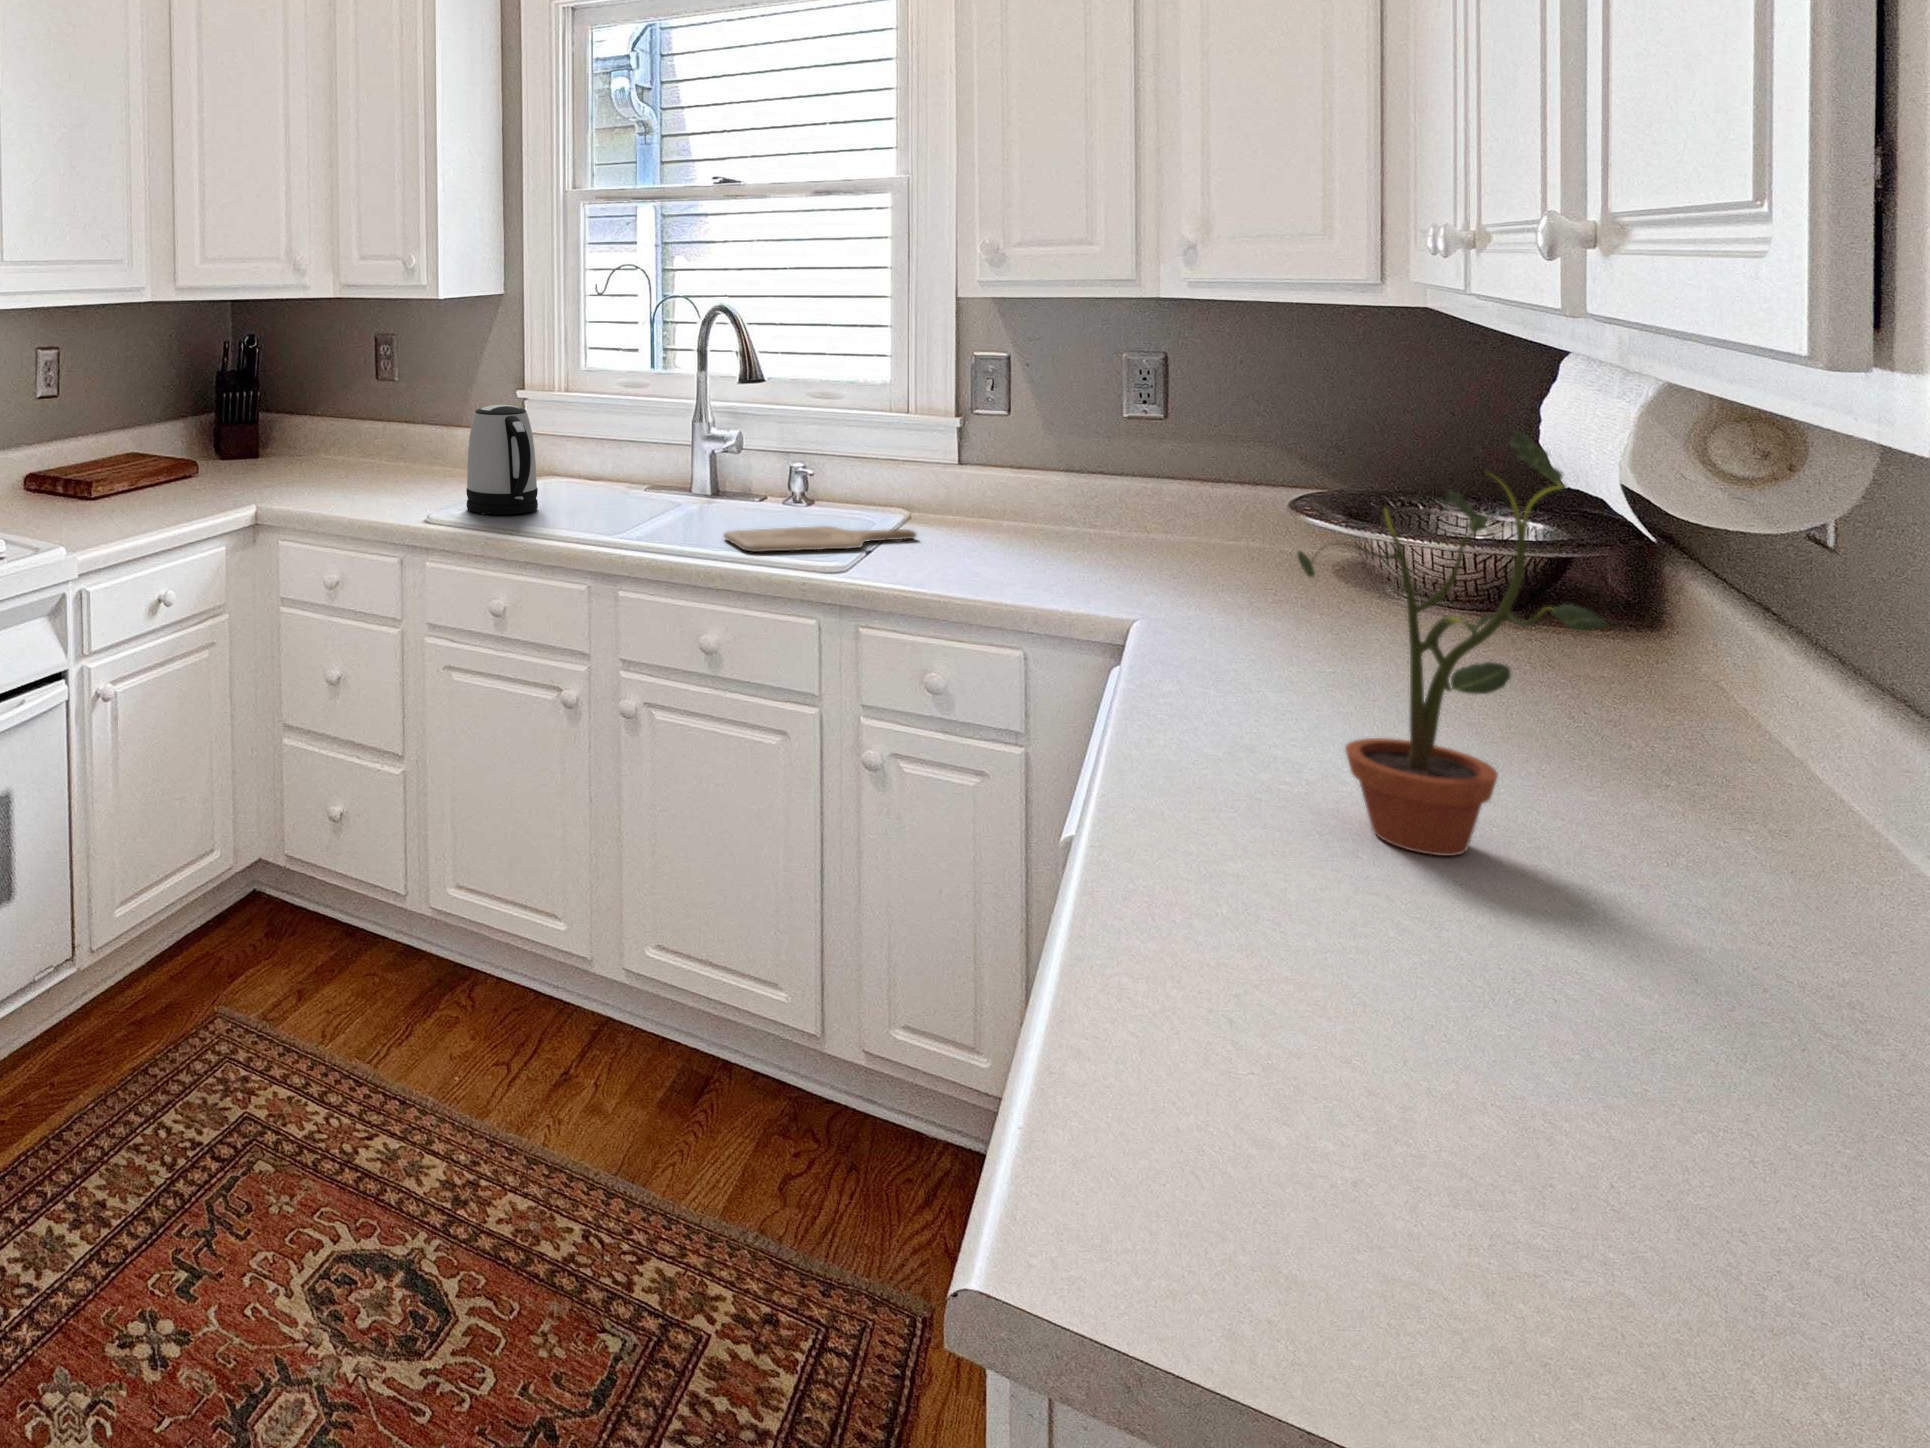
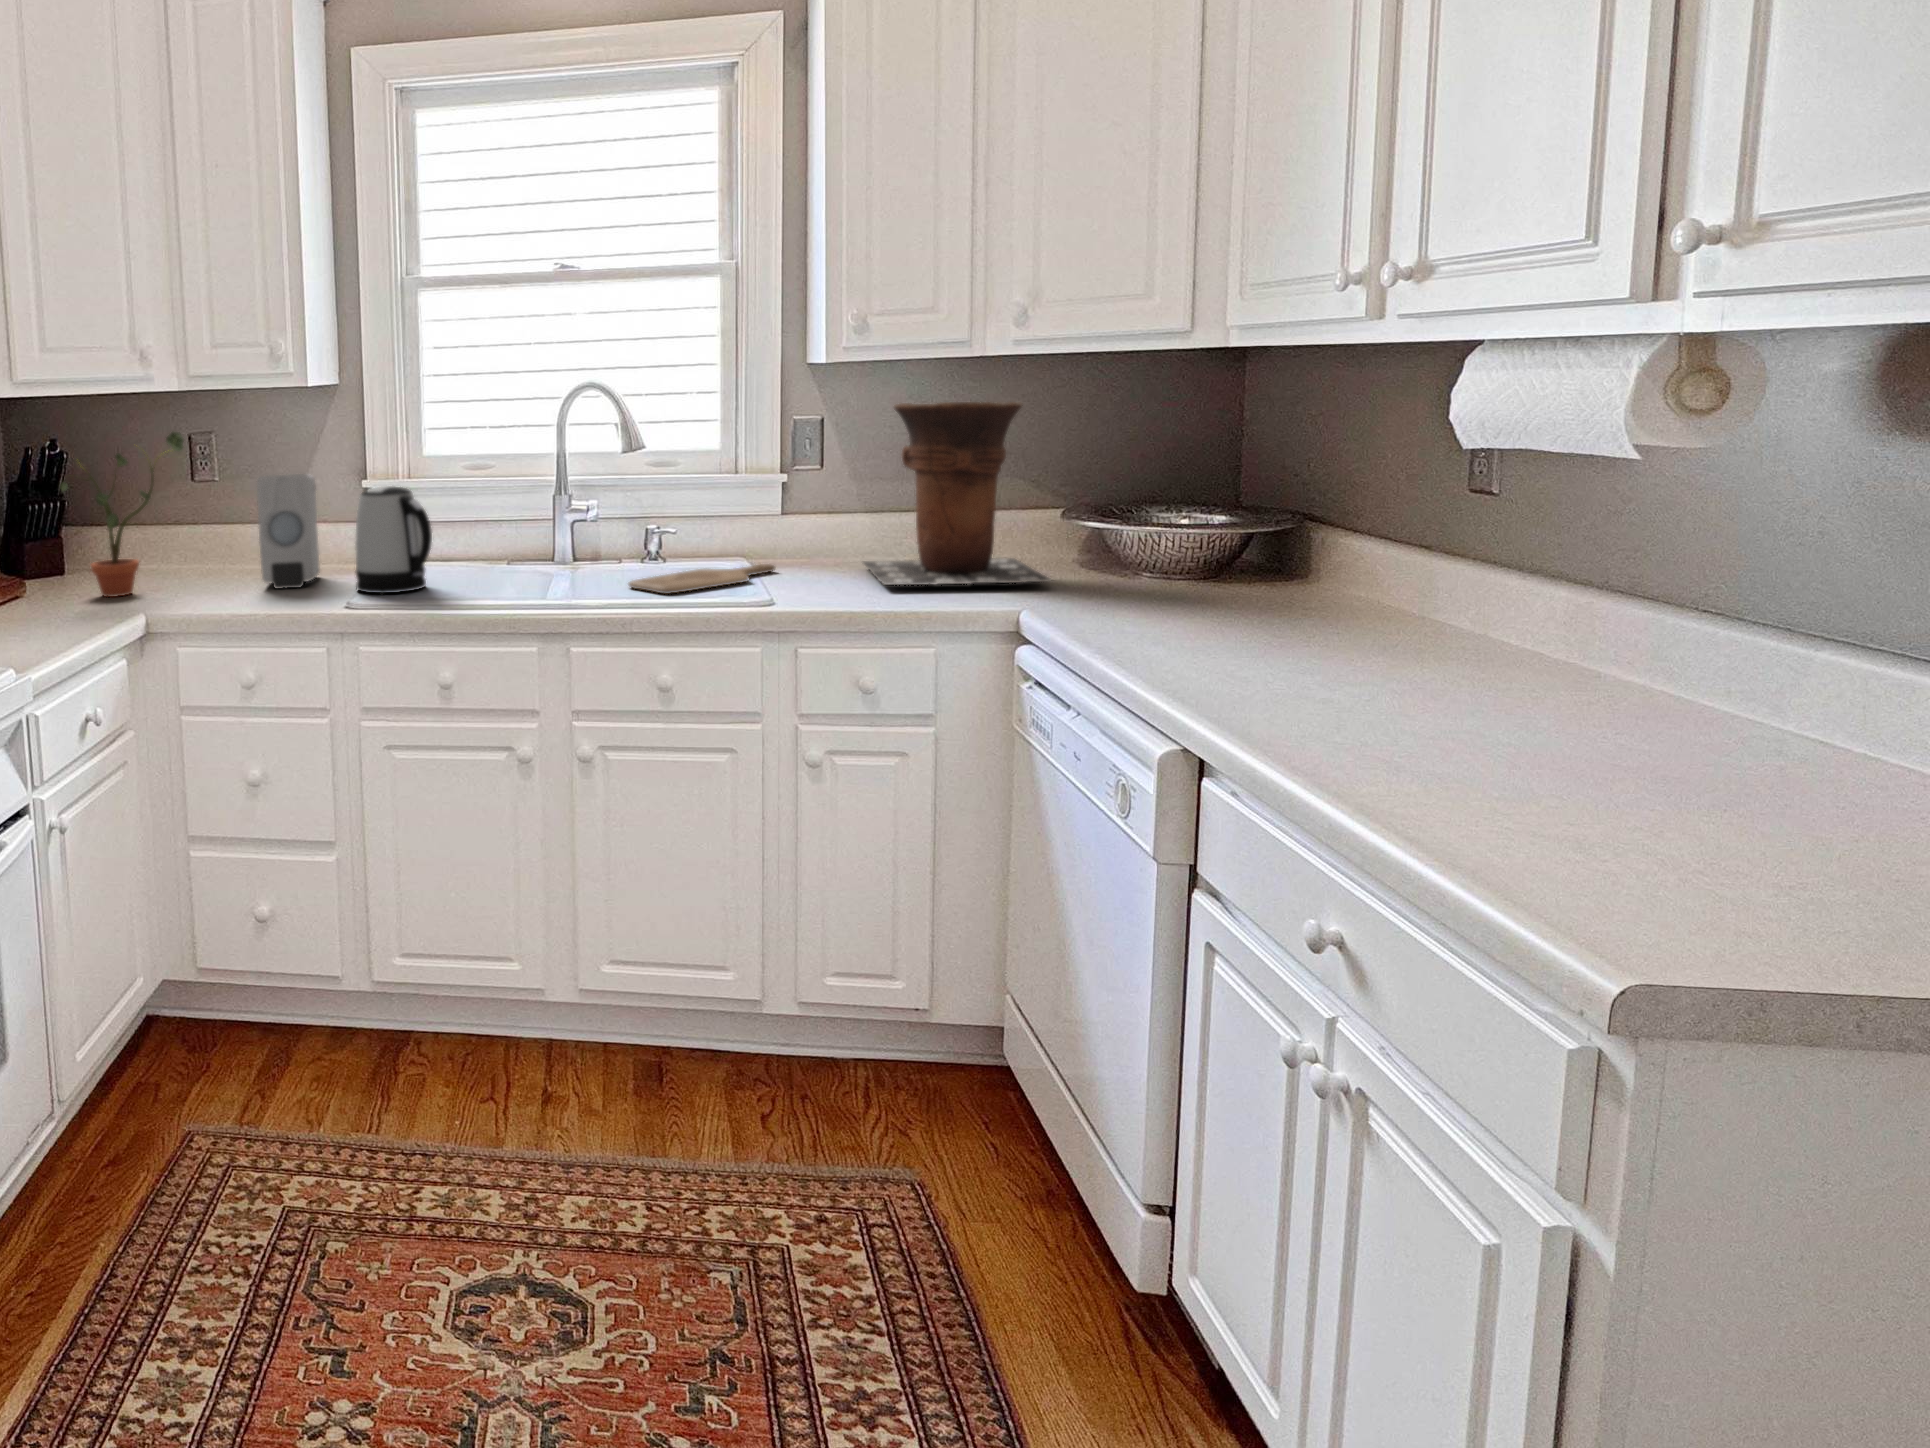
vase: none [988,359,1221,598] -> present [863,402,1051,585]
soap dispenser: none [393,384,467,497] -> present [257,474,319,589]
potted plant: present [1298,432,1607,856] -> present [60,432,184,597]

